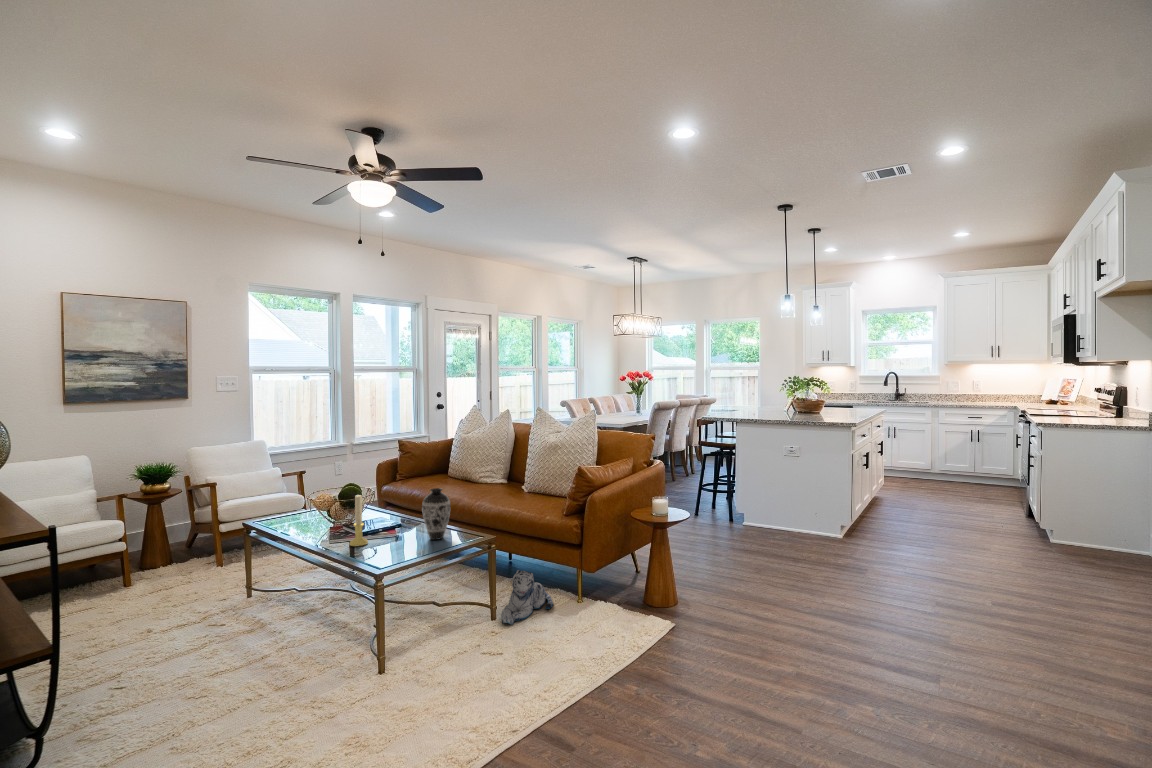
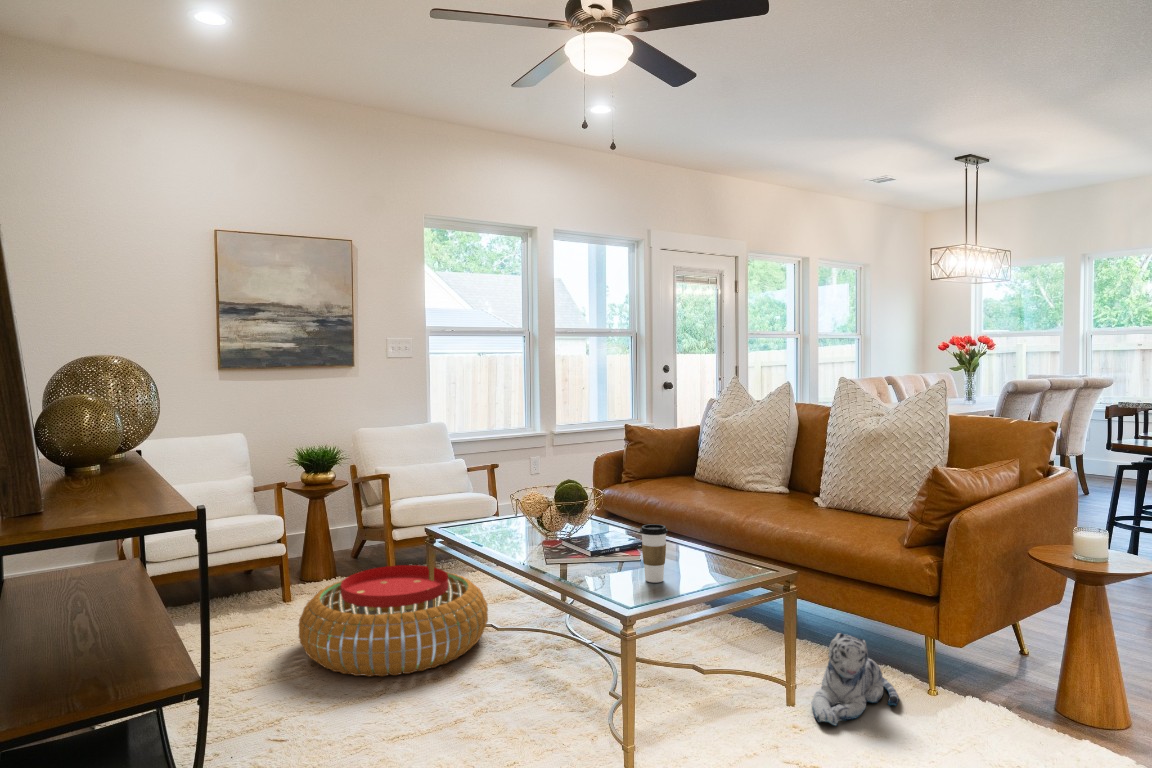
decorative vase: present [422,488,451,540] -> none [680,487,725,570]
candle holder: present [350,495,368,547] -> none [570,489,597,571]
coffee cup: none [394,514,412,551] -> present [640,524,668,583]
pouf: none [140,552,295,635] -> present [299,565,488,677]

